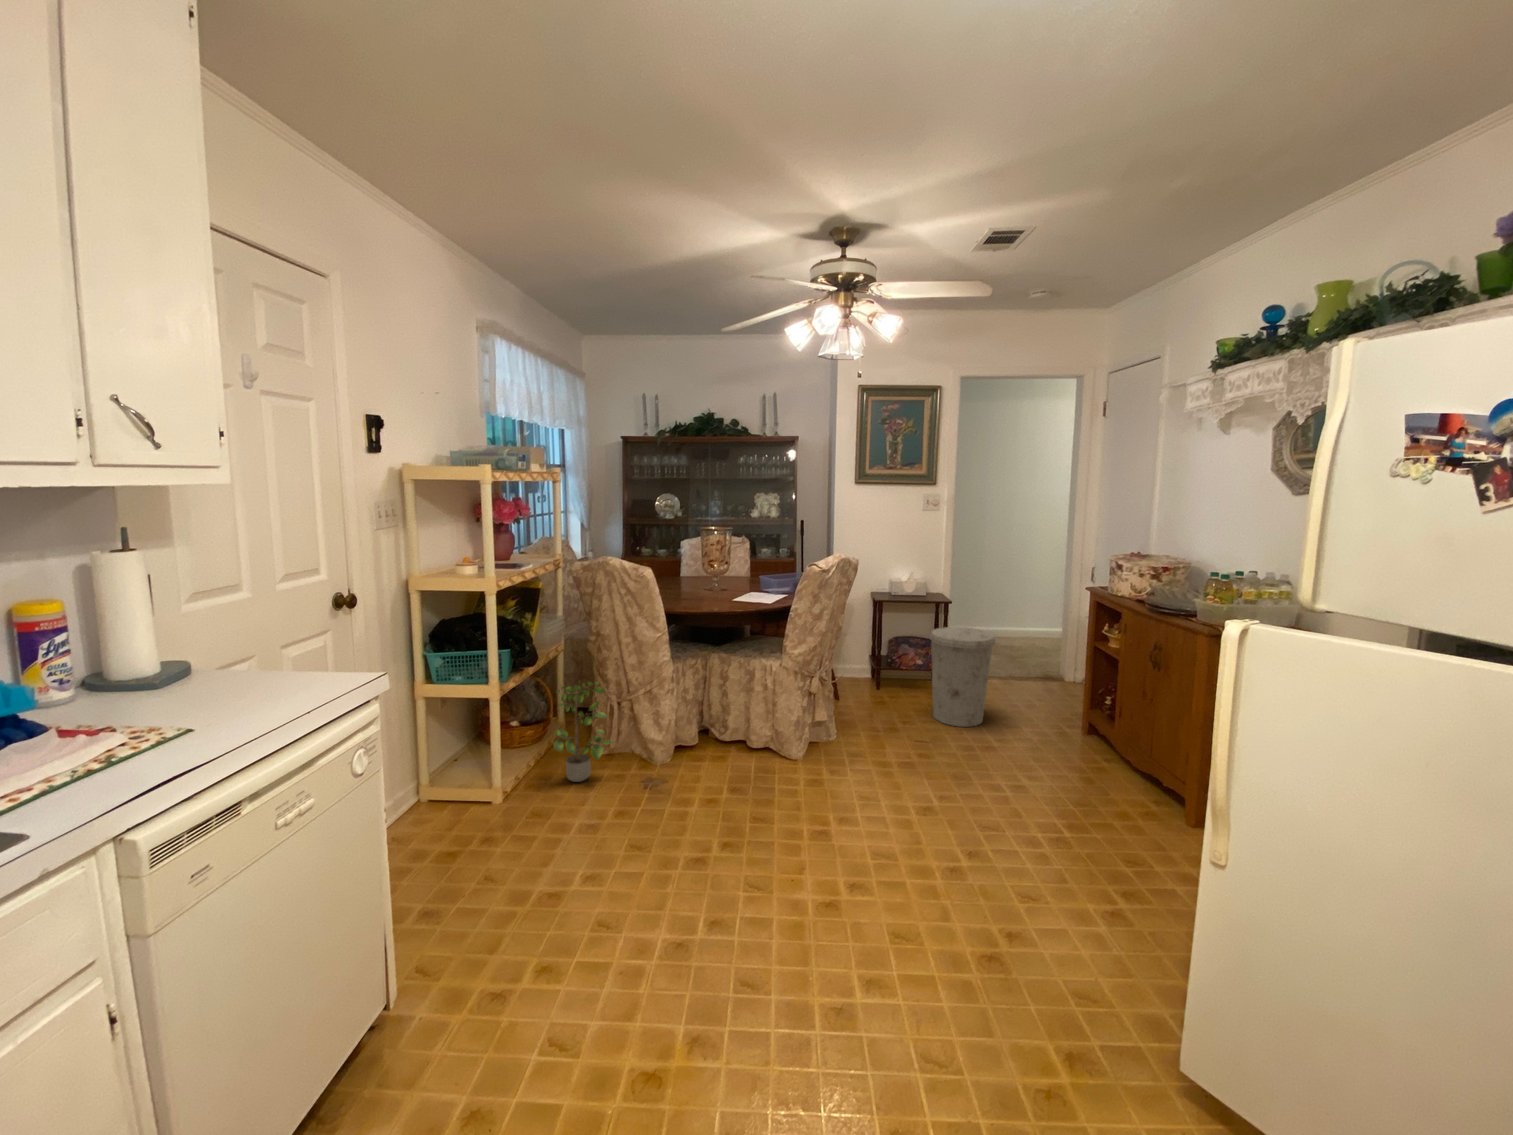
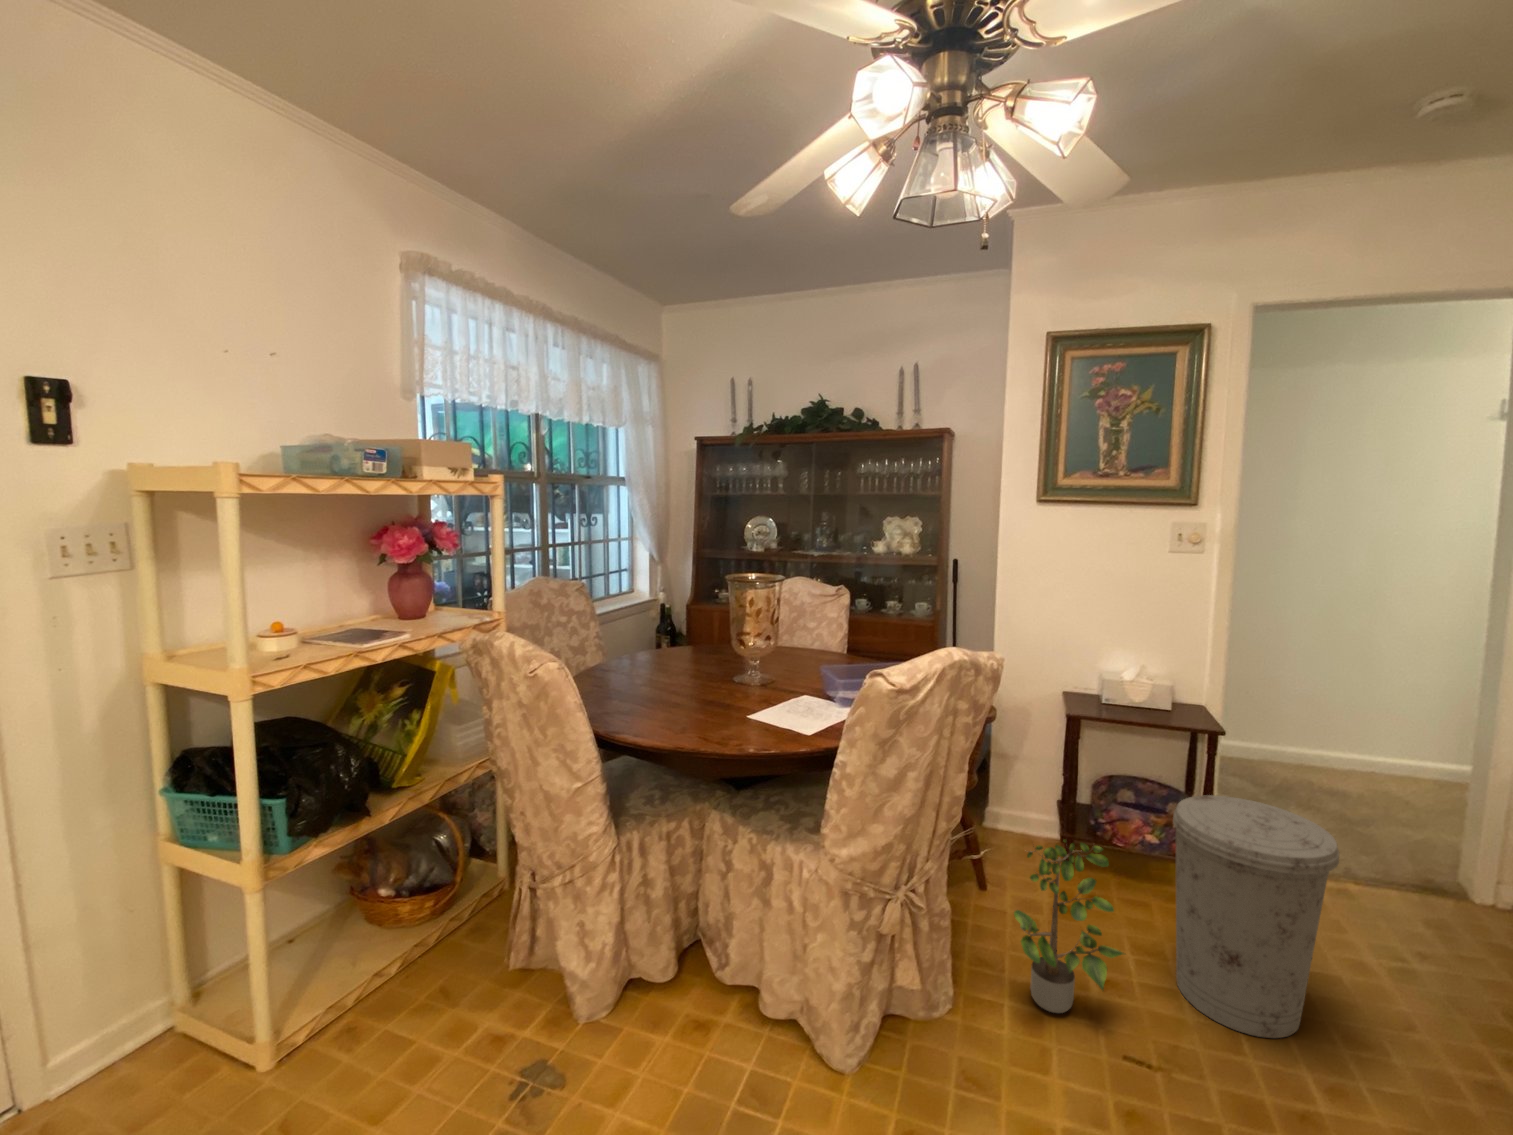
potted plant: present [554,681,614,782] -> present [1014,840,1124,1013]

